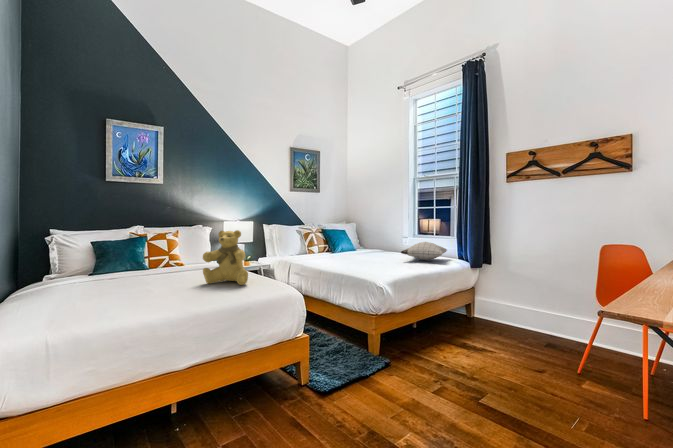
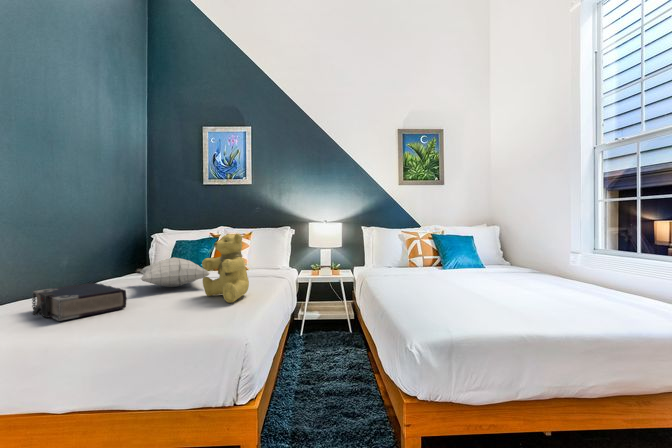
pillow: present [401,242,447,261] -> present [135,257,210,287]
book: none [52,282,159,314] -> present [32,283,127,321]

